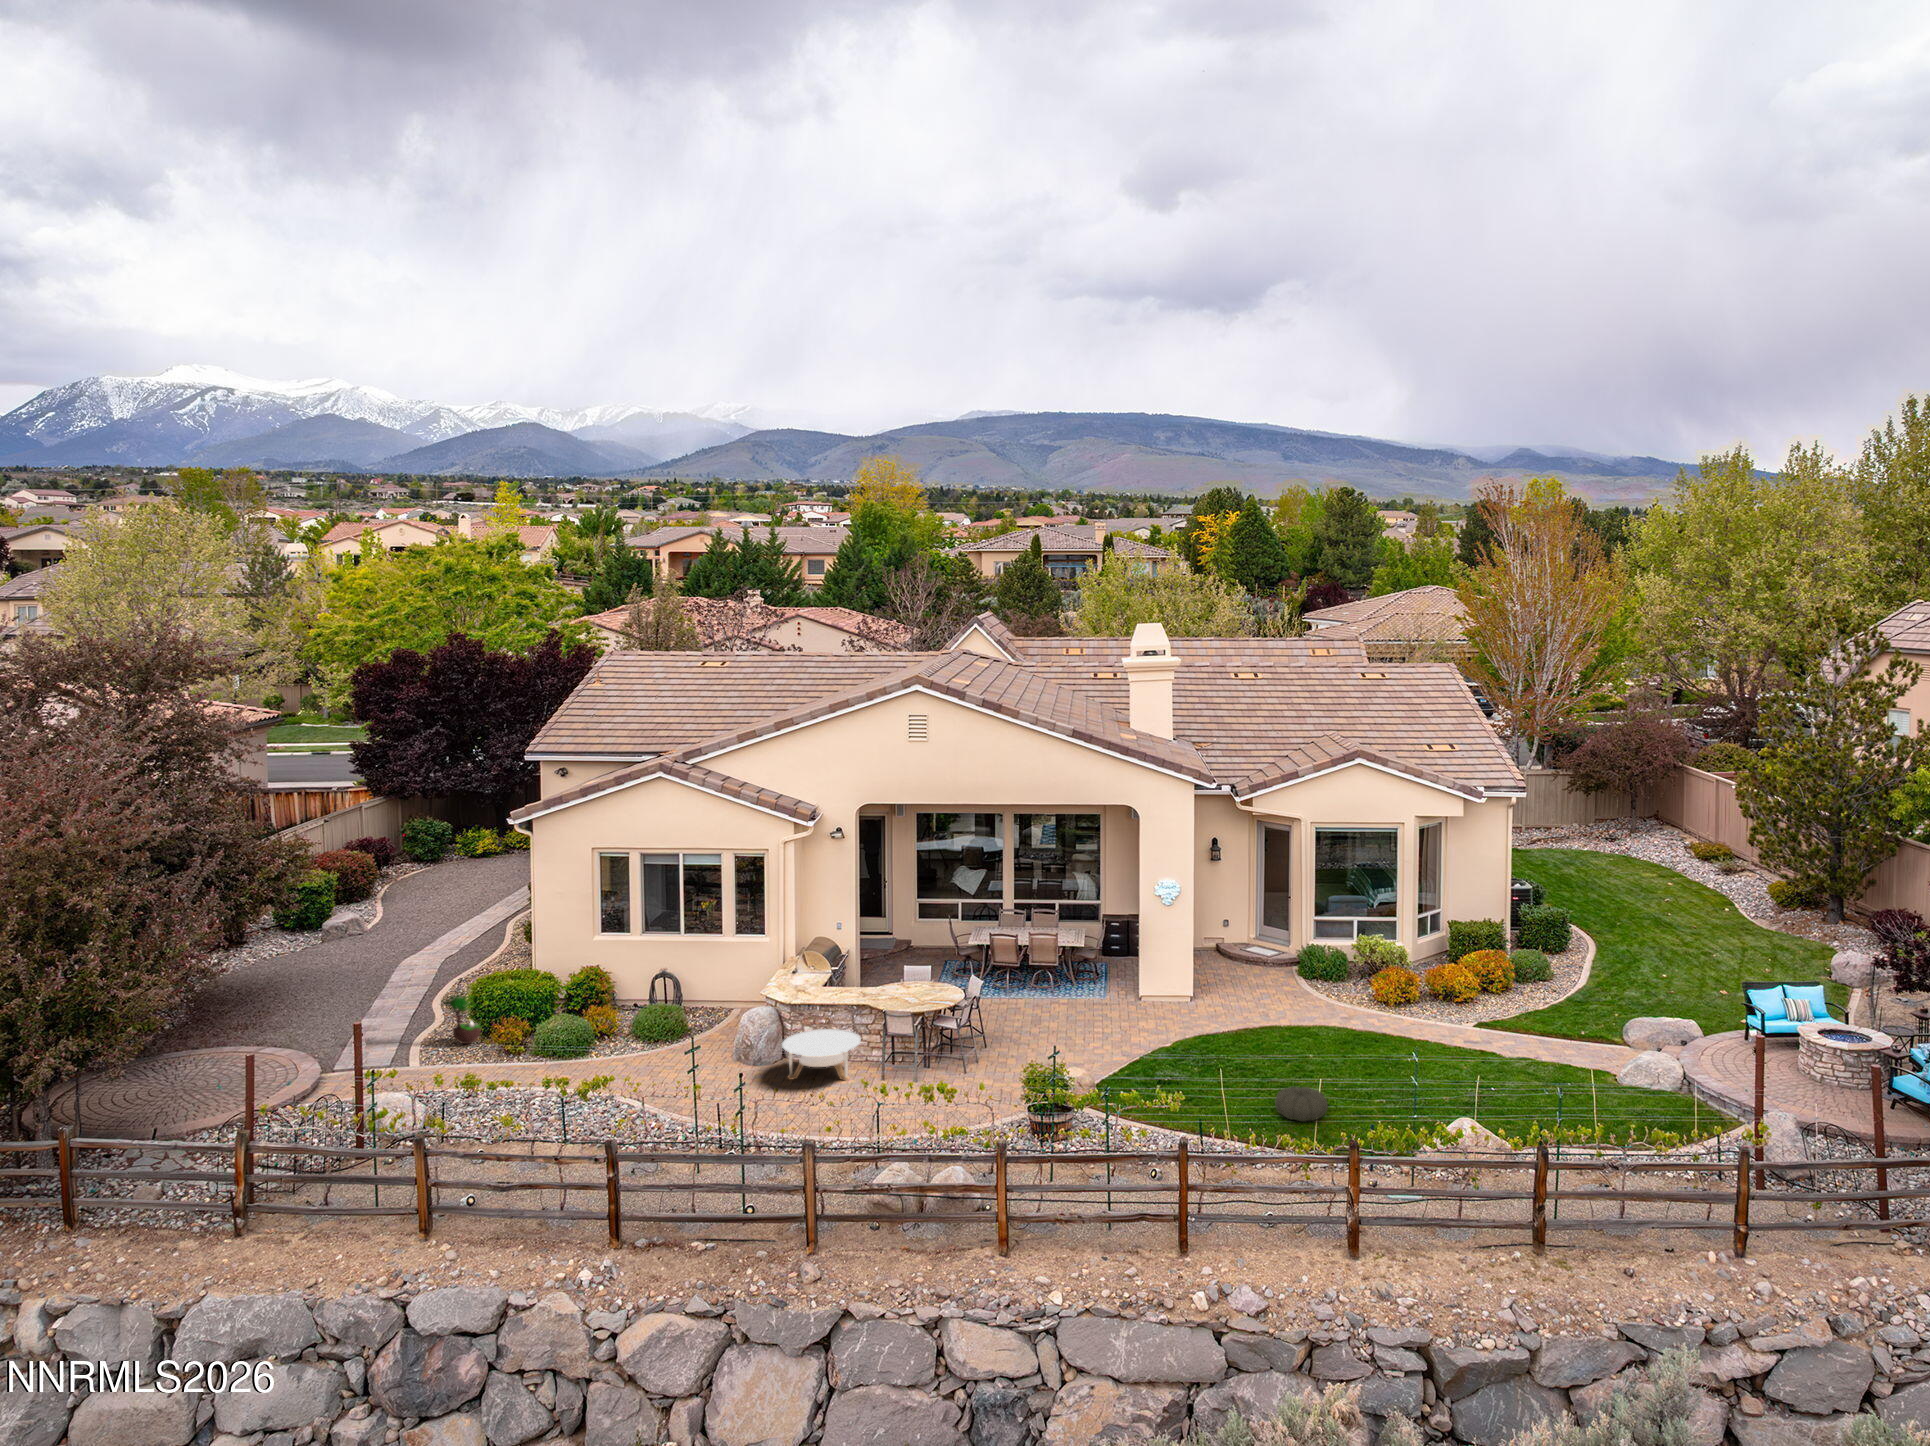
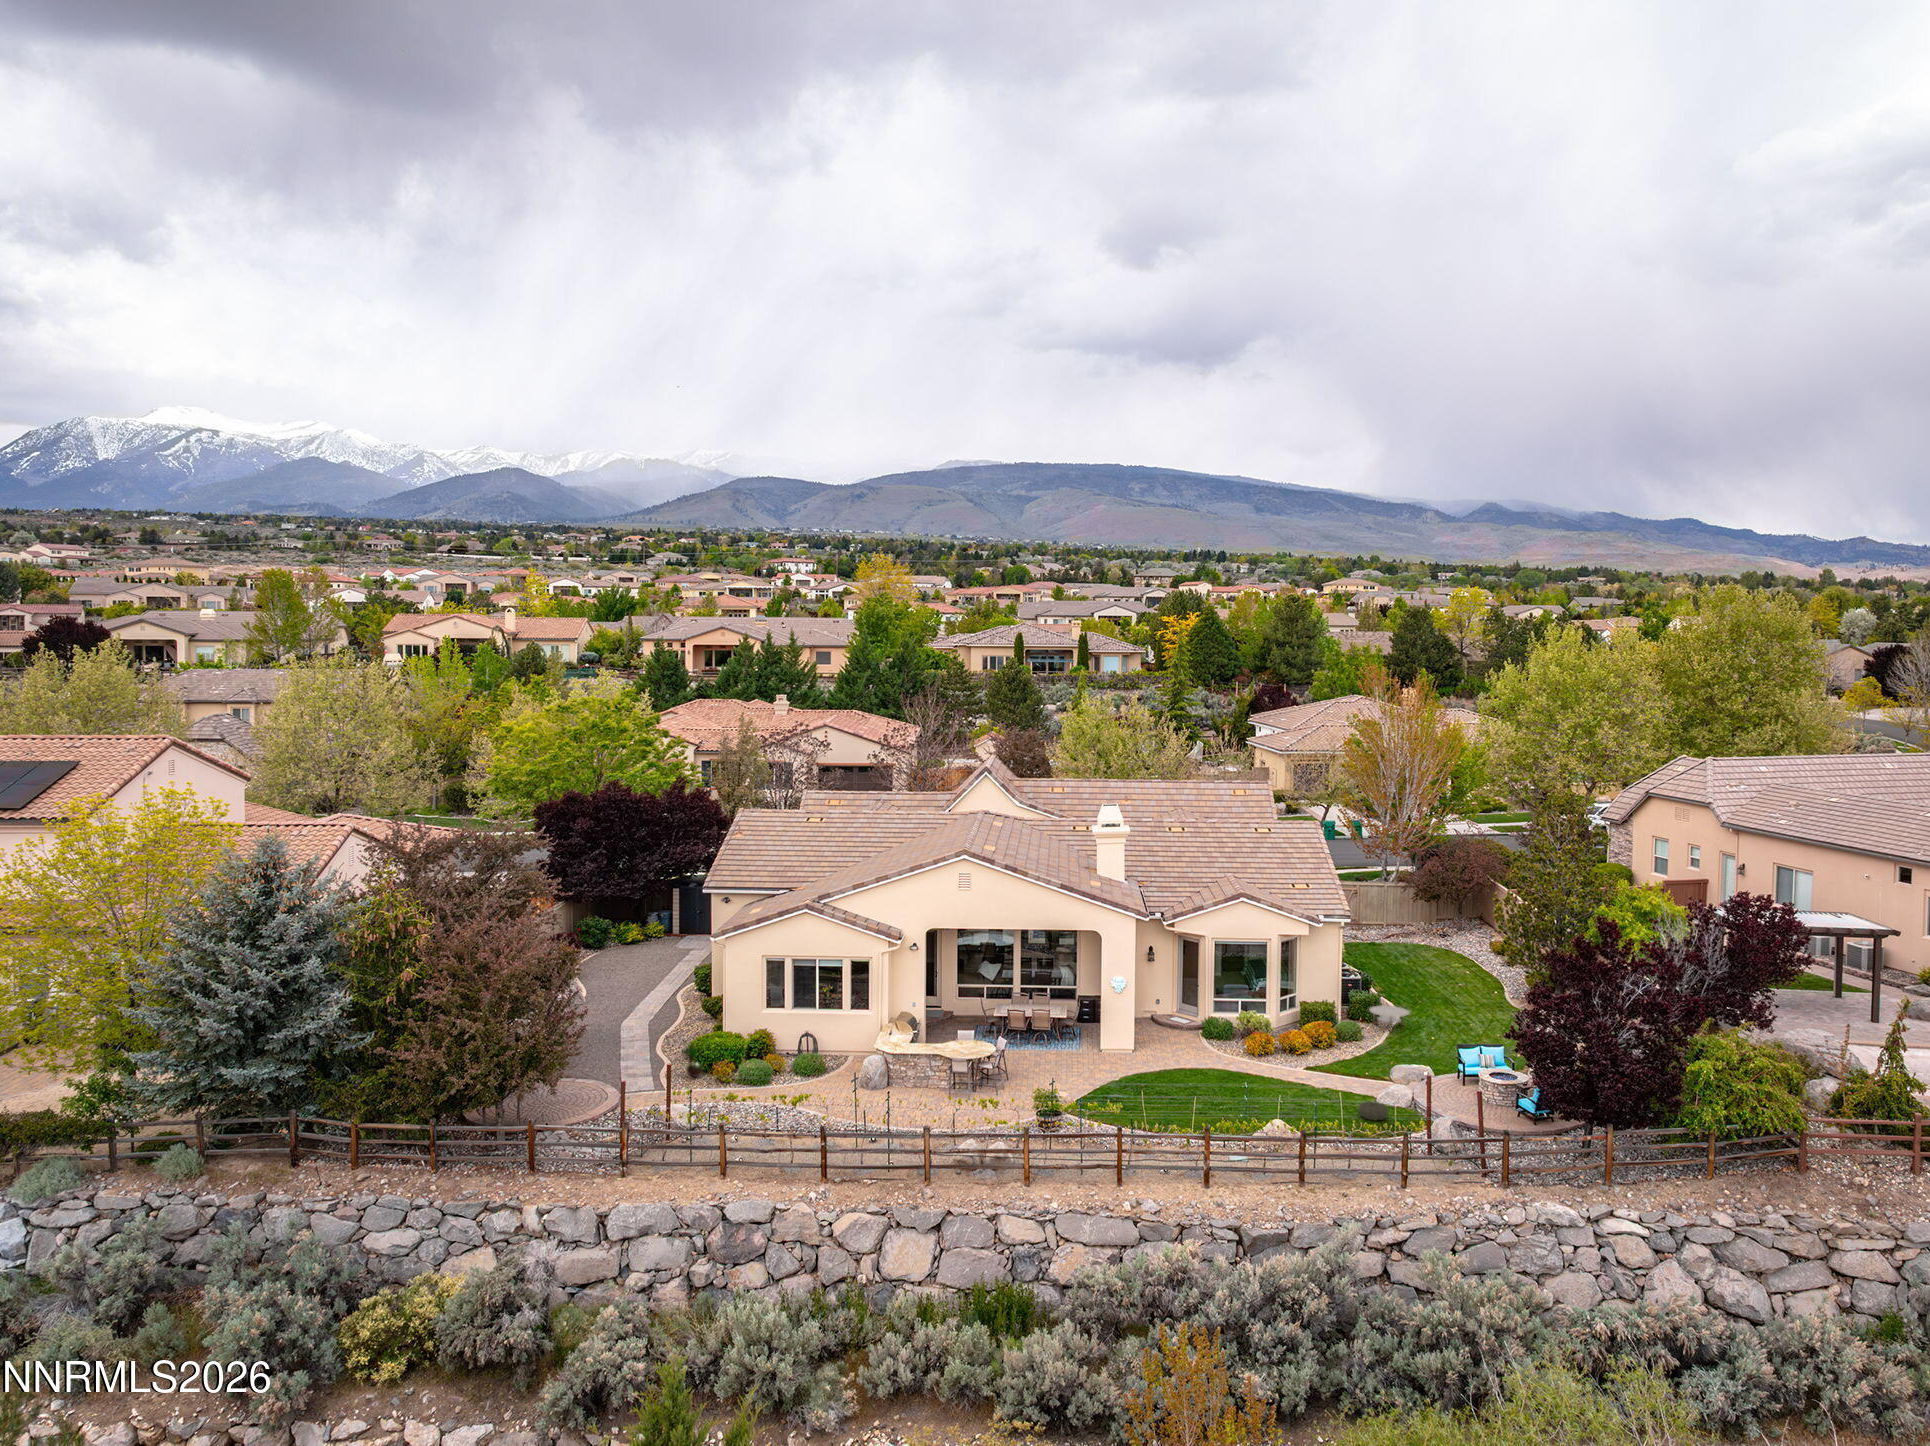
round table: present [782,1029,861,1080] -> present [1370,1006,1409,1032]
pouf: present [1275,1086,1328,1121] -> present [1359,1101,1388,1121]

